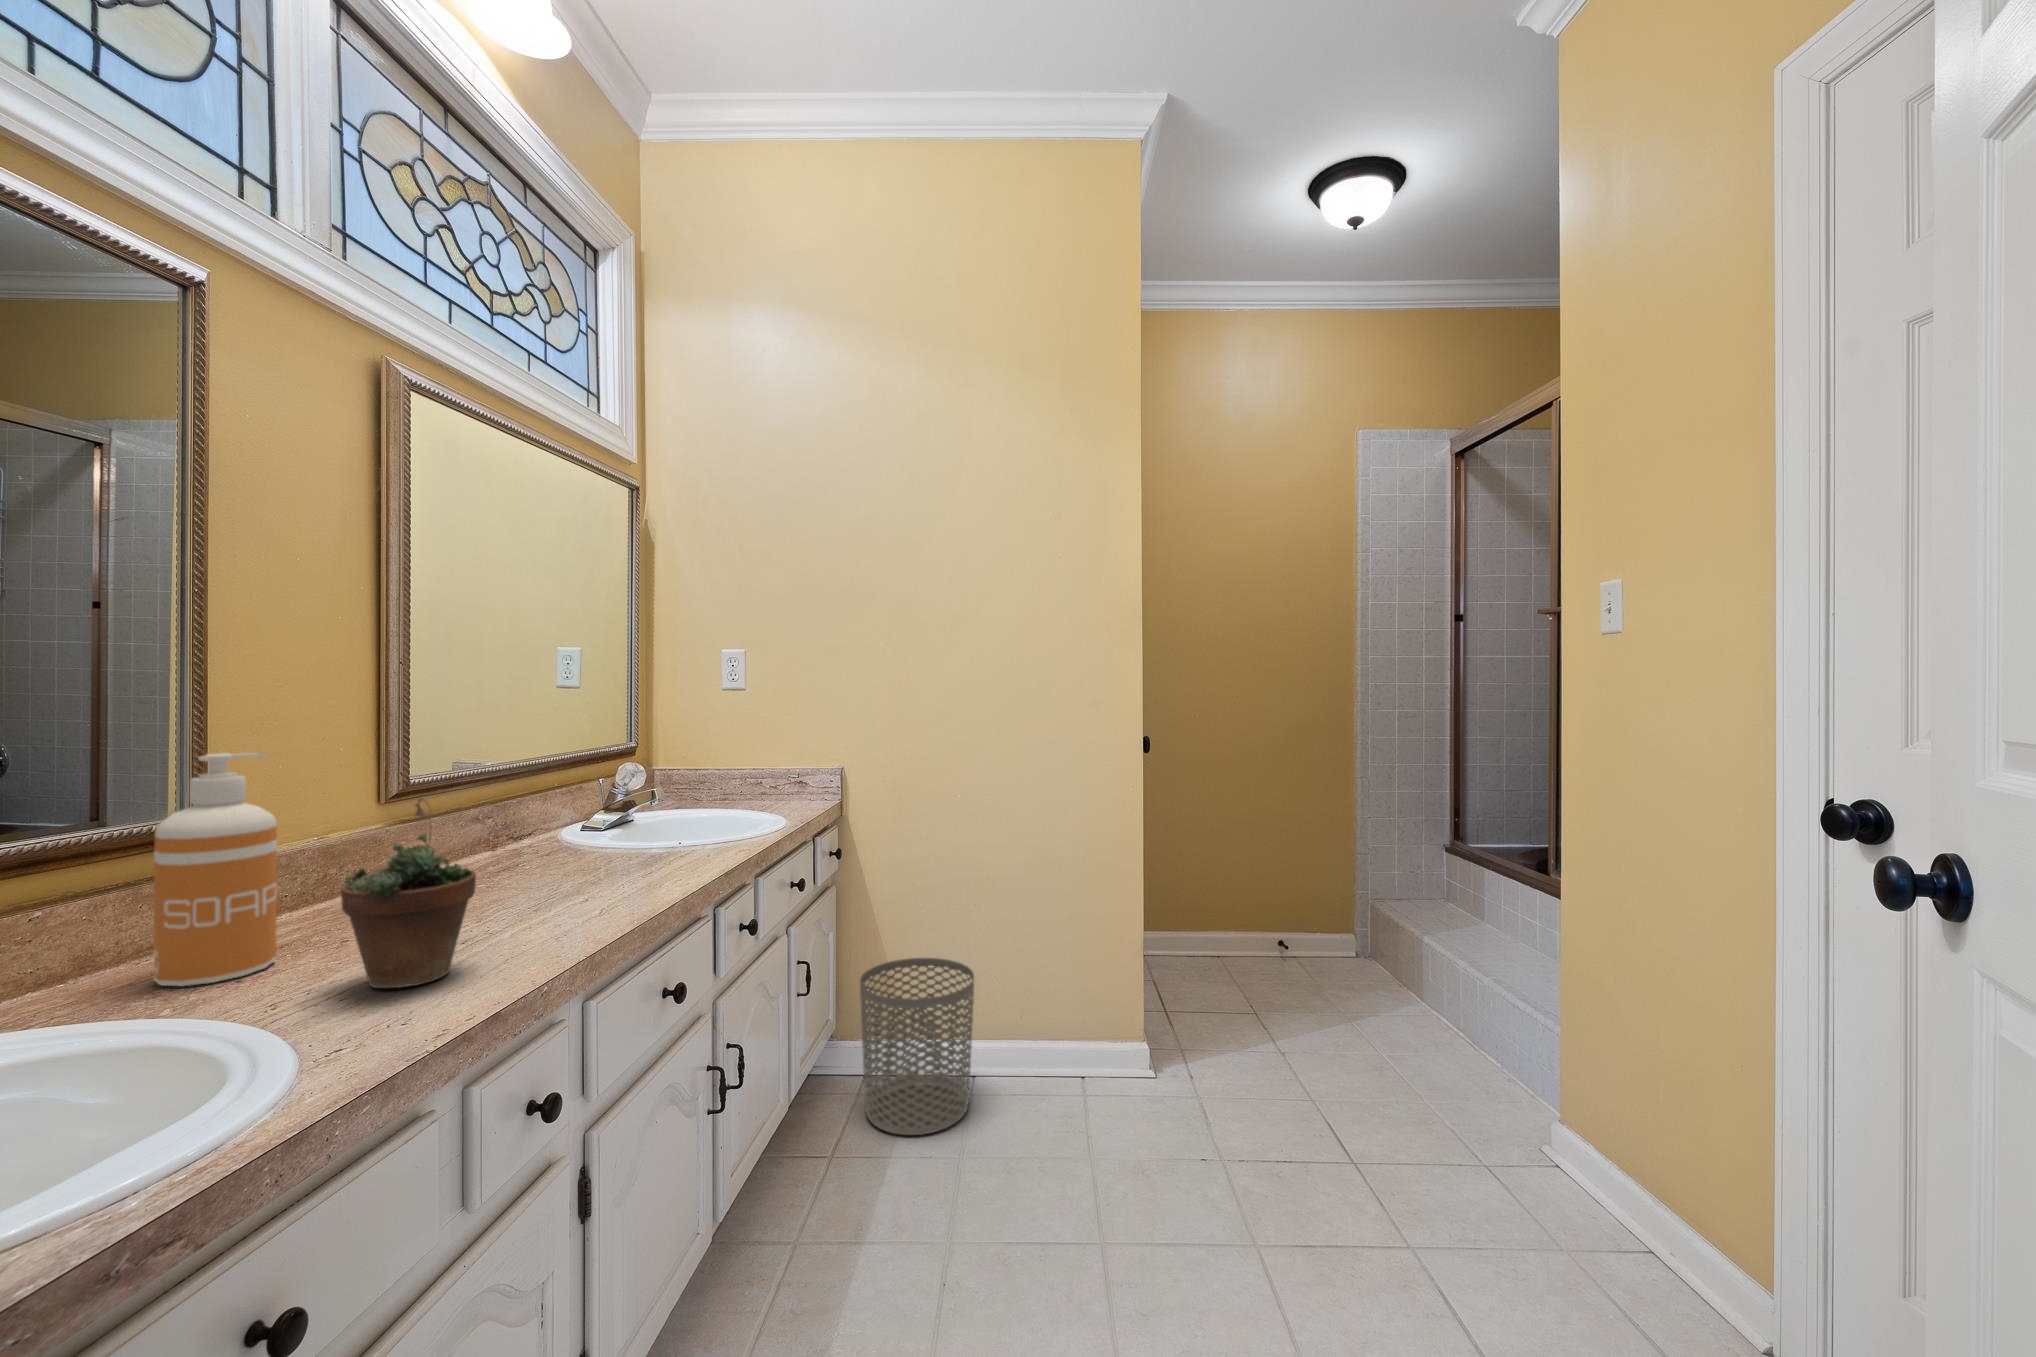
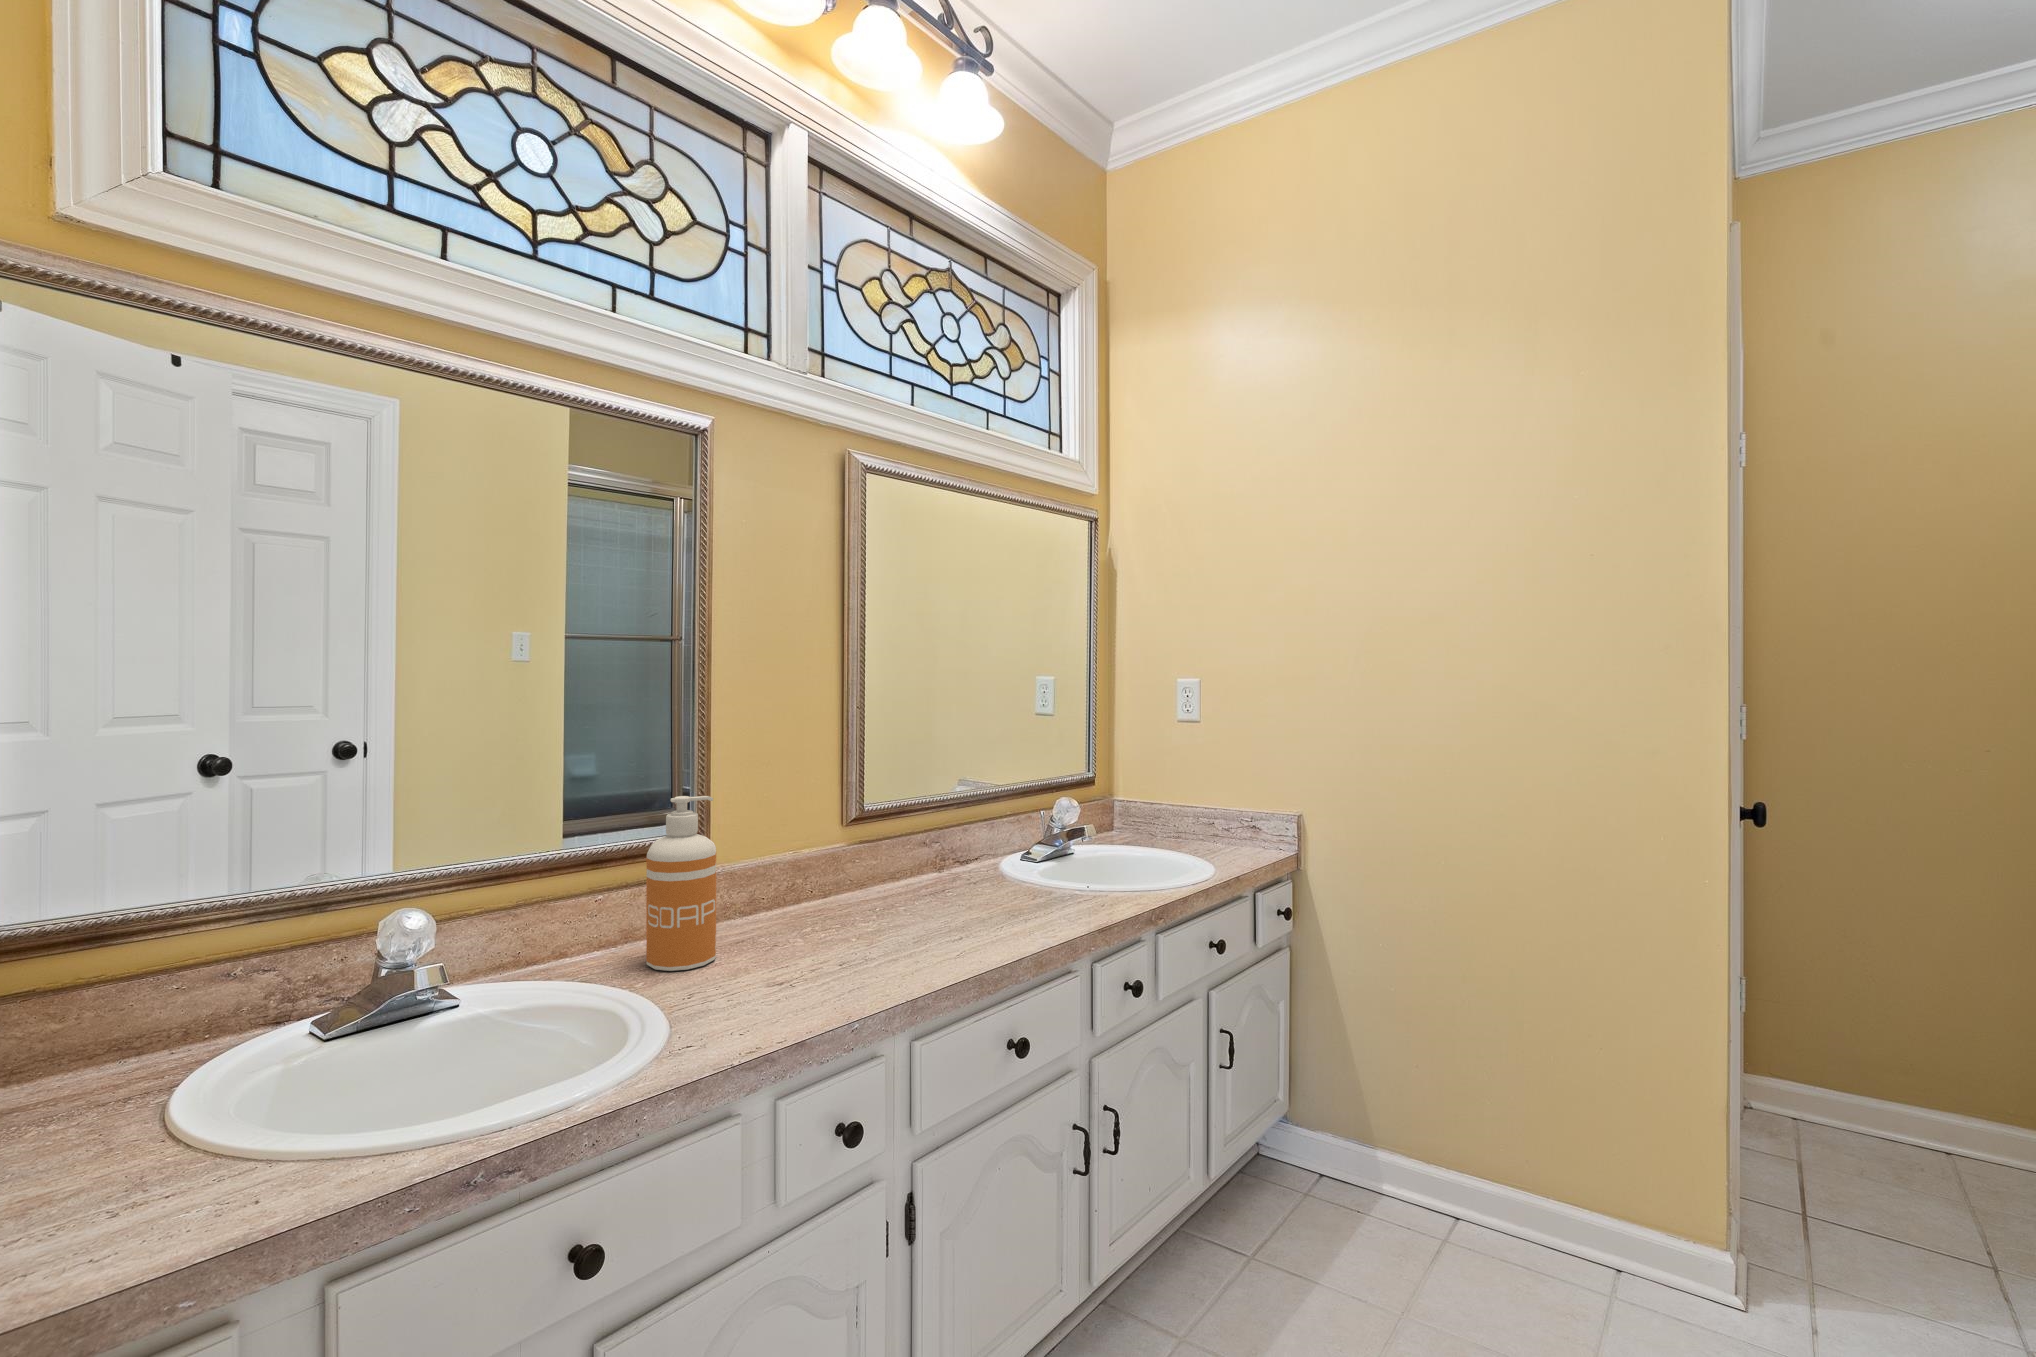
succulent plant: present [341,798,476,988] -> none [711,854,806,1014]
waste bin: present [860,958,974,1135] -> none [1299,1056,1450,1290]

